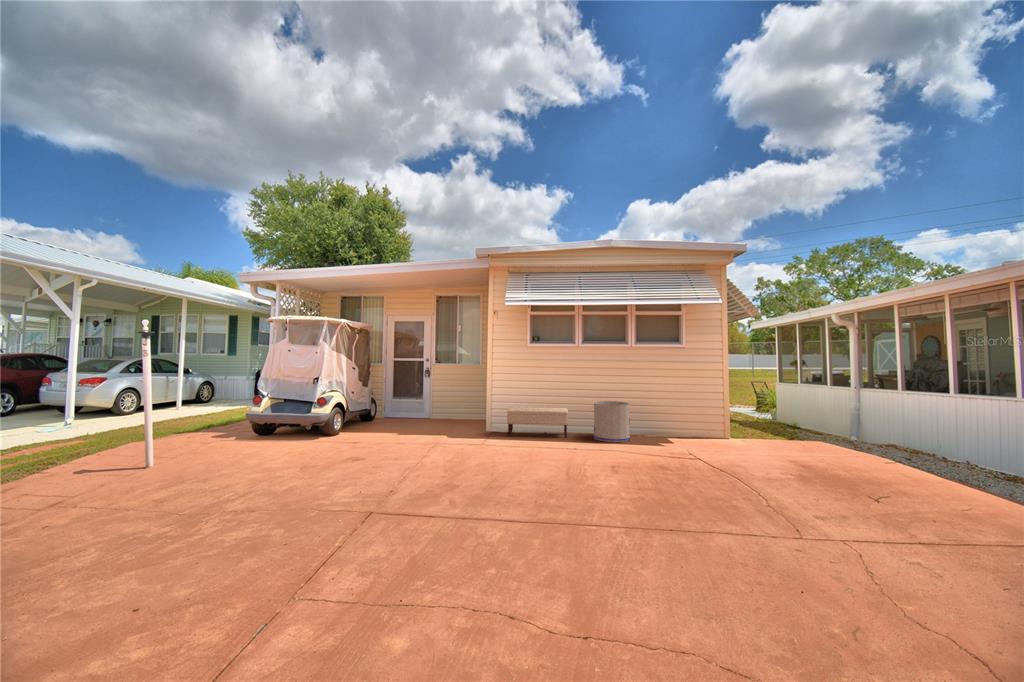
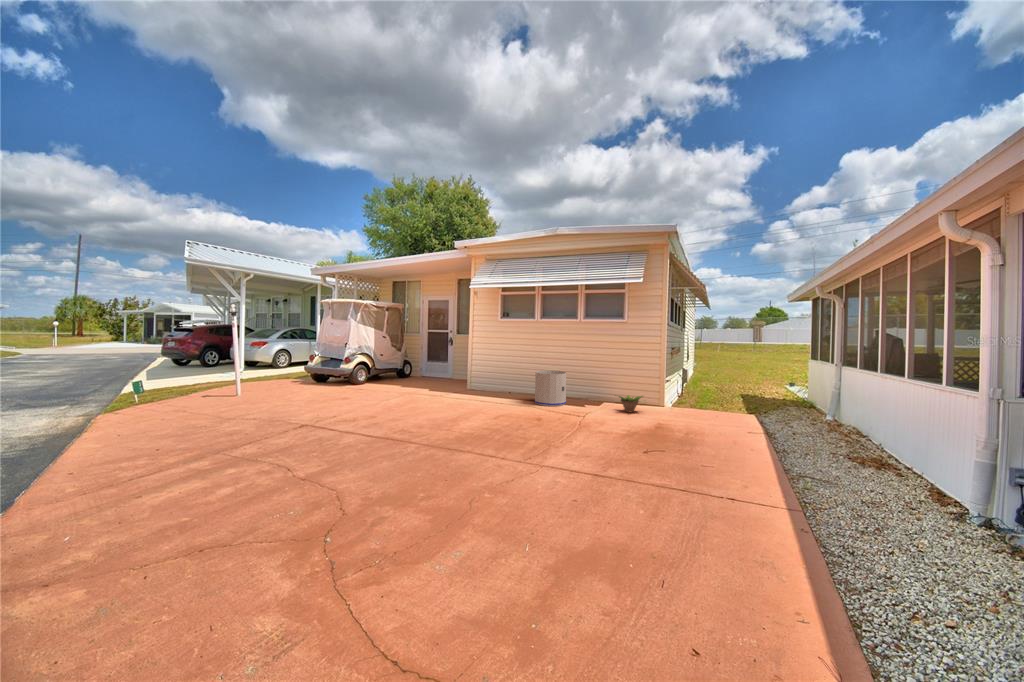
bench: present [507,407,568,438] -> none [472,372,524,400]
decorative plant: none [685,422,721,442] -> present [619,395,642,412]

